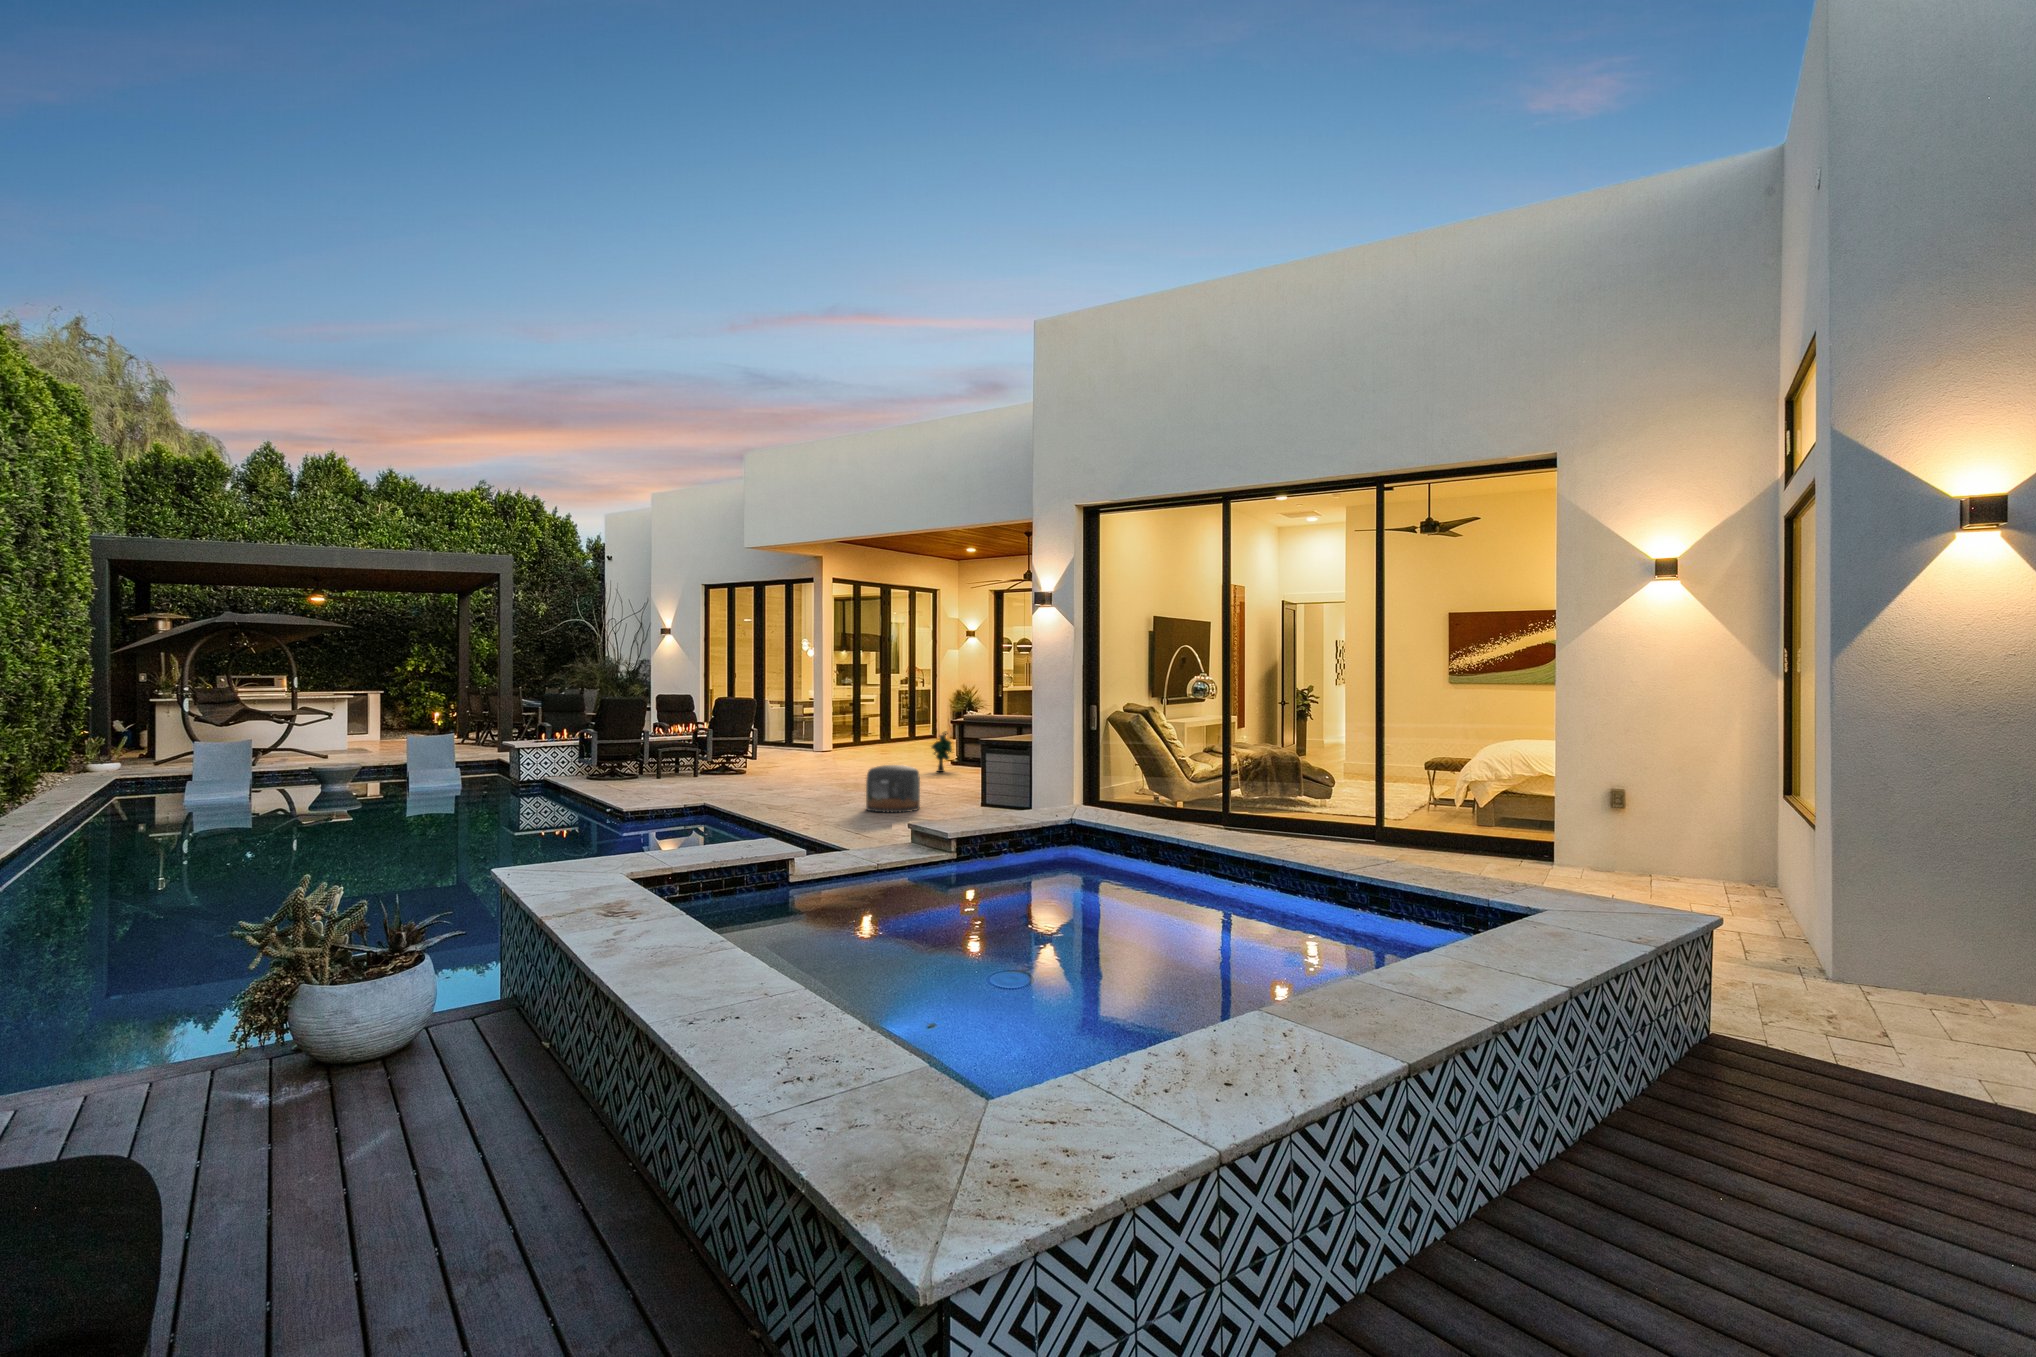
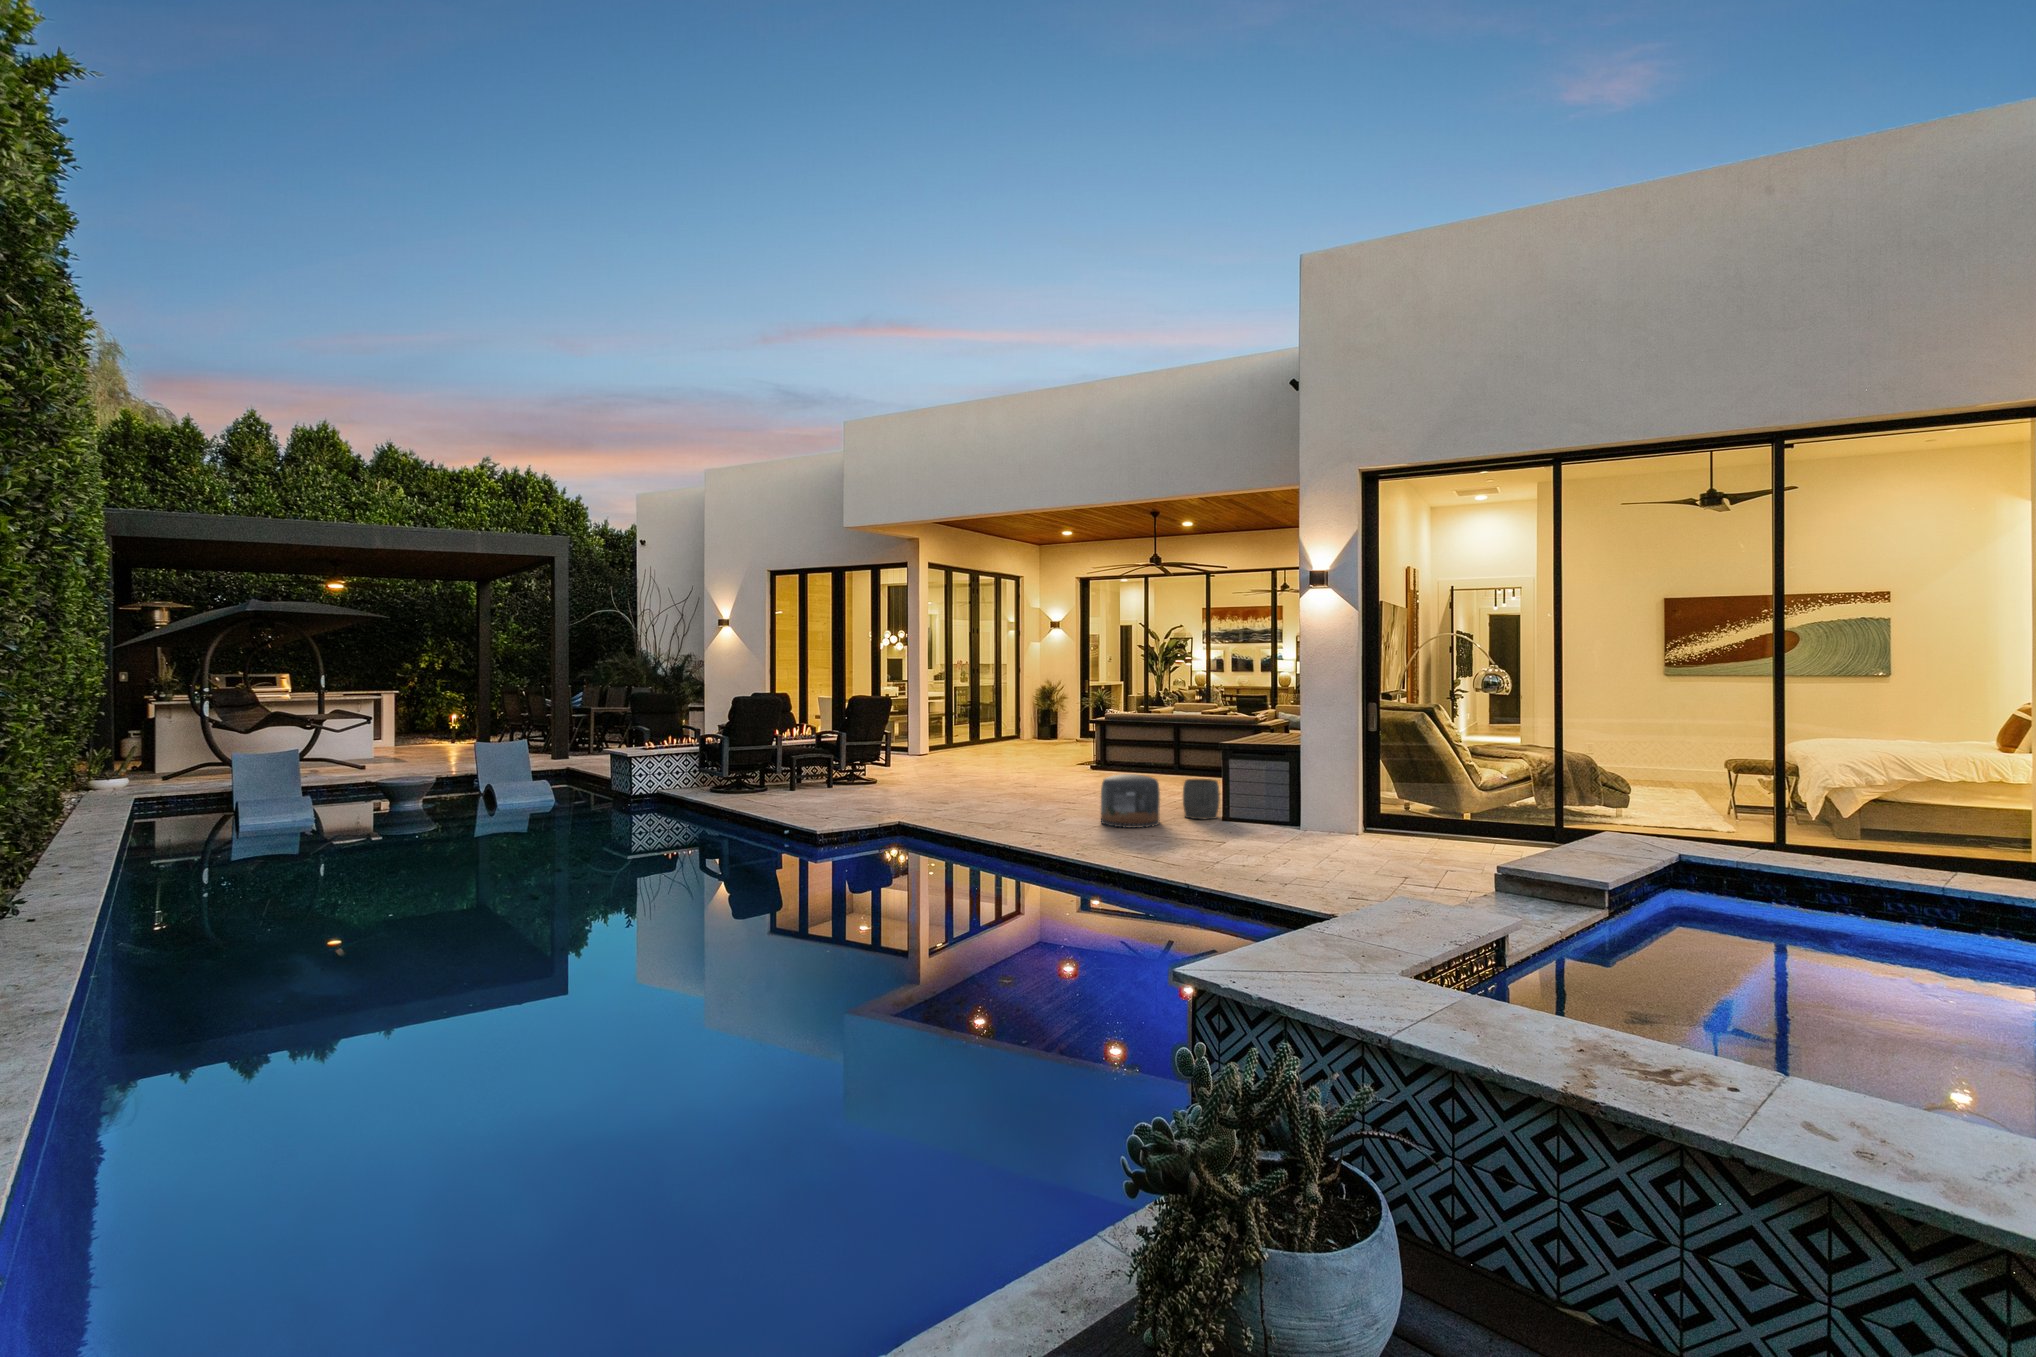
decorative plant: present [932,731,952,772] -> none [1080,731,1106,775]
woven basket: none [948,771,982,808] -> present [1183,779,1220,819]

